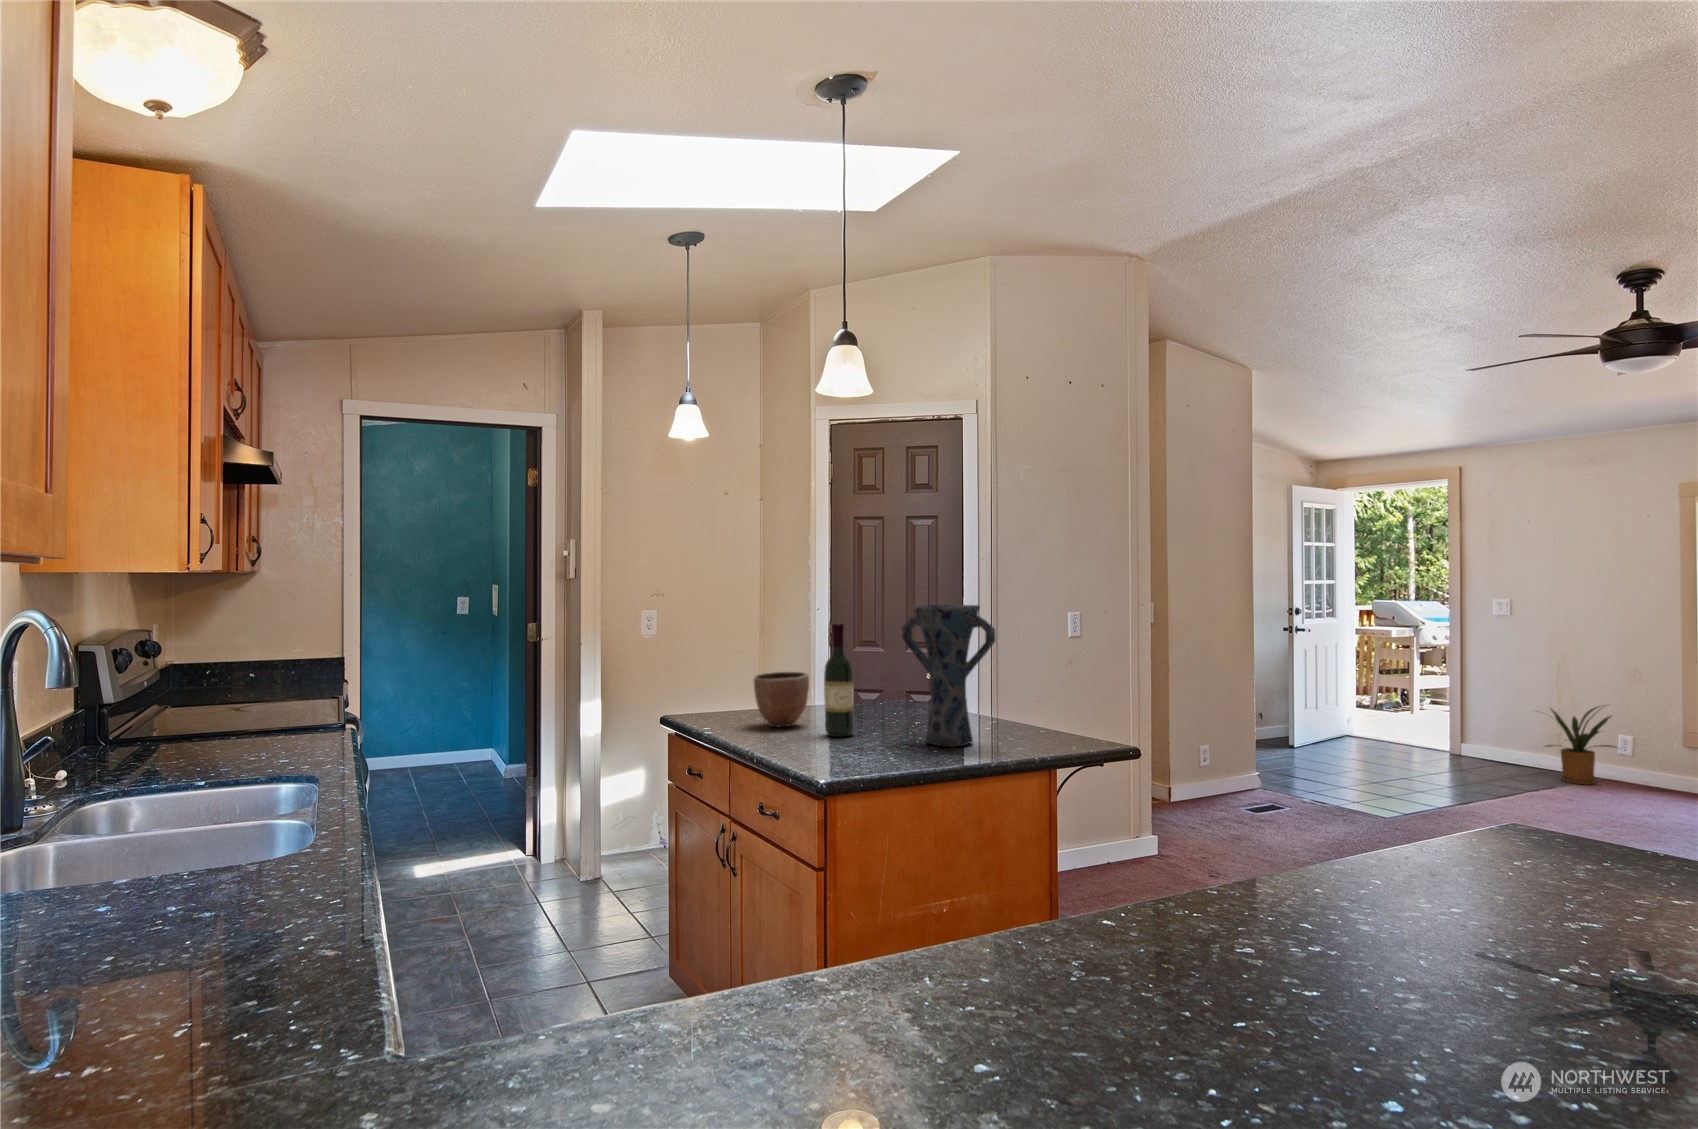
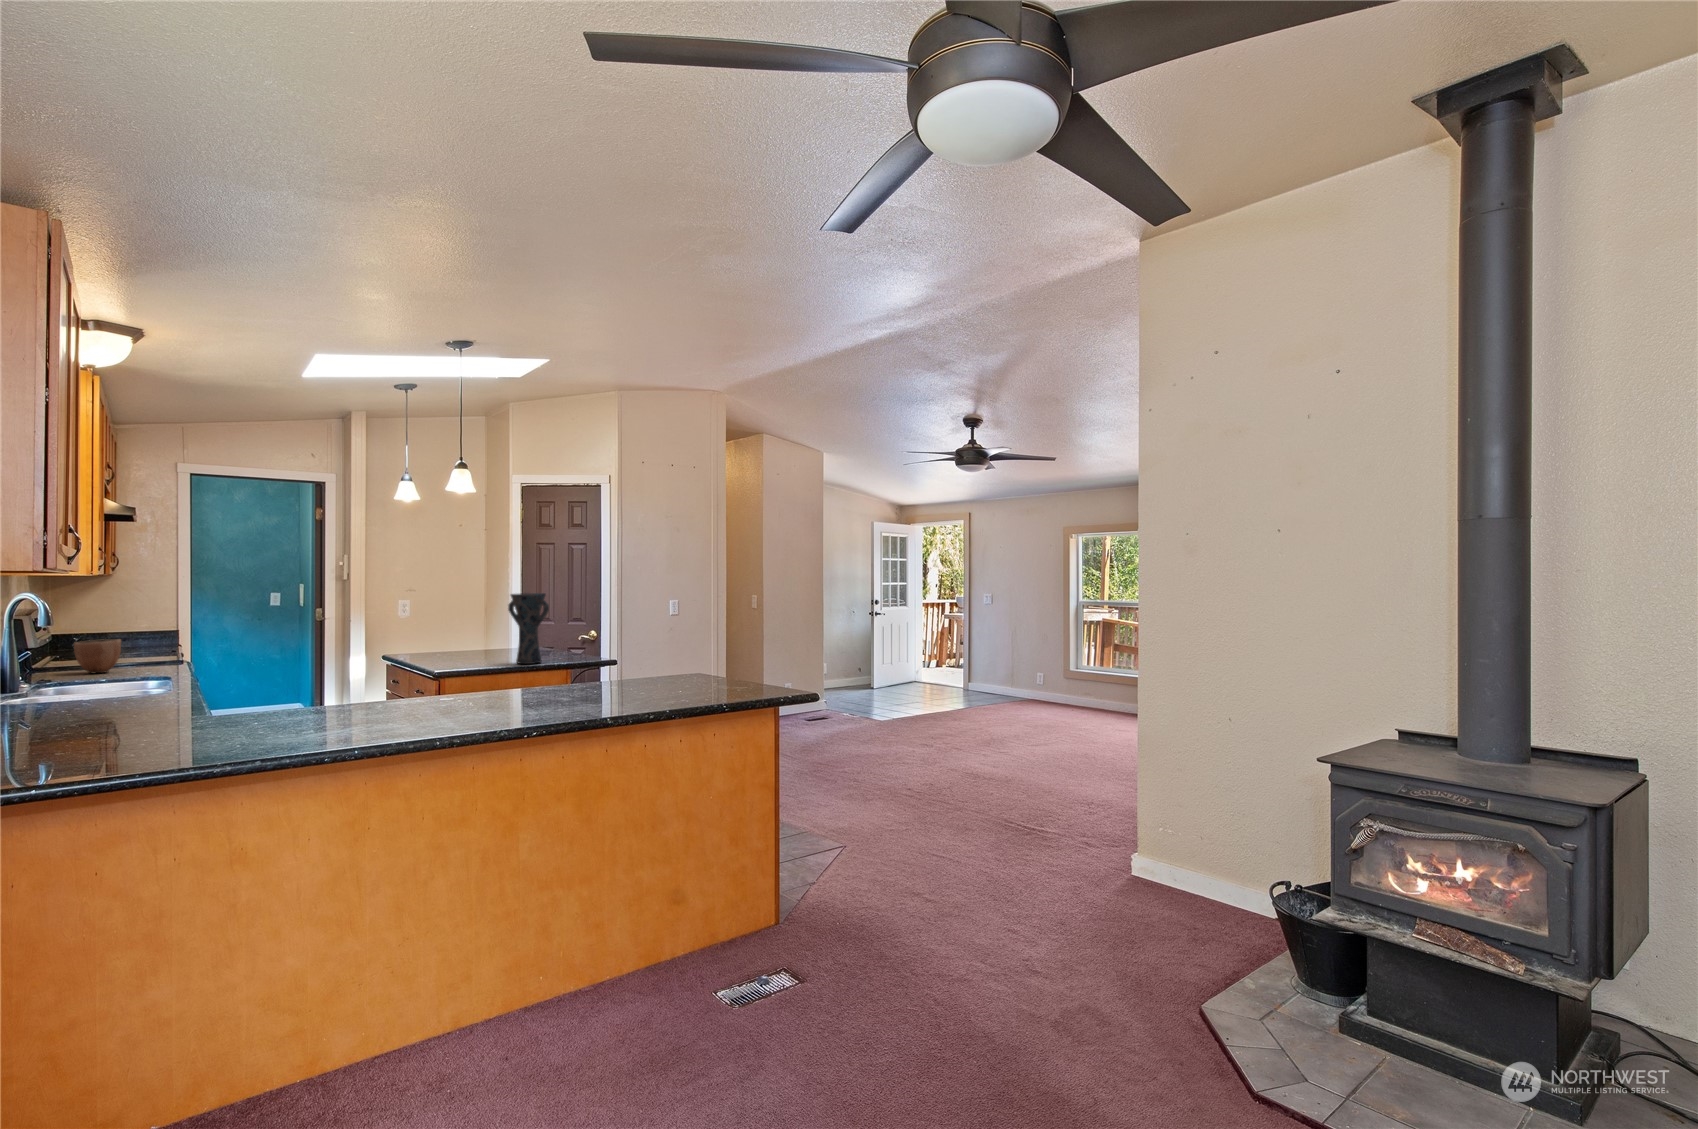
wine bottle: present [824,623,854,737] -> none [467,603,484,662]
decorative bowl: present [754,672,809,727] -> present [74,639,121,673]
house plant: present [1546,707,1619,785] -> none [997,655,1040,703]

